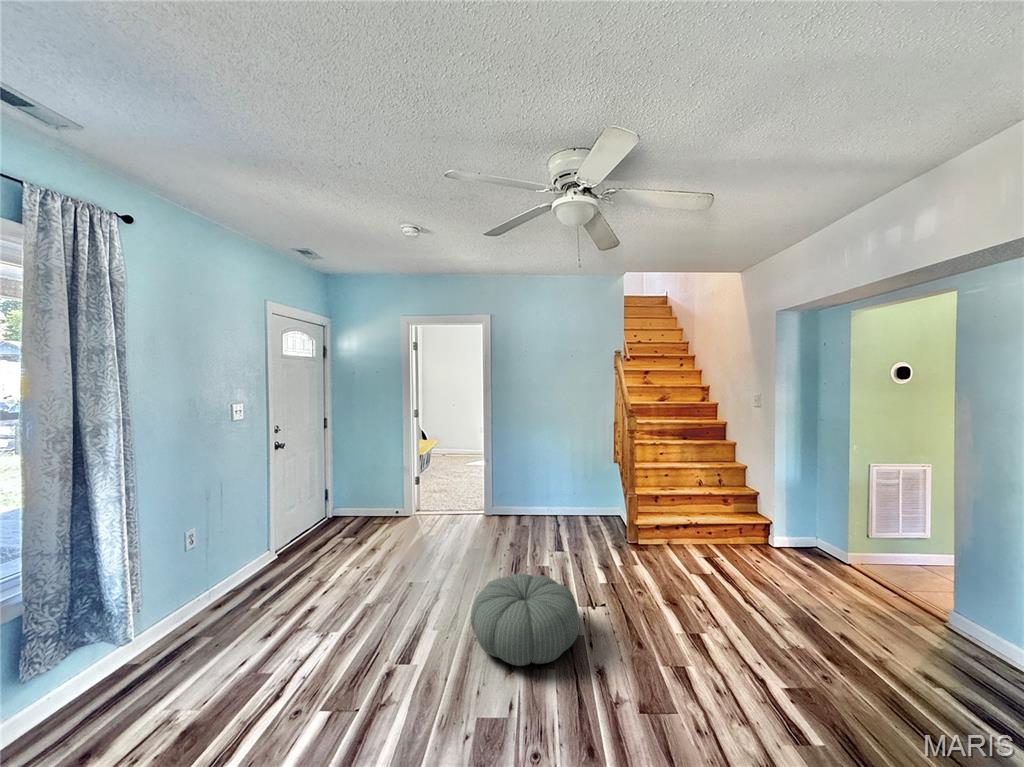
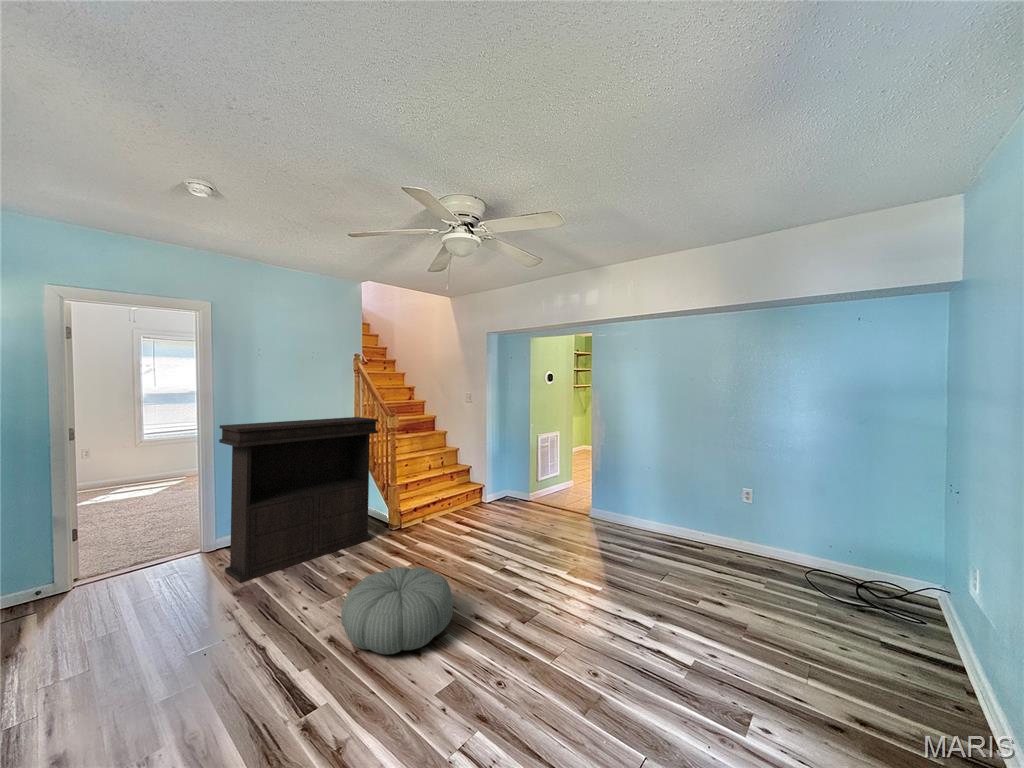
console table: none [478,420,605,545] -> present [219,417,378,583]

